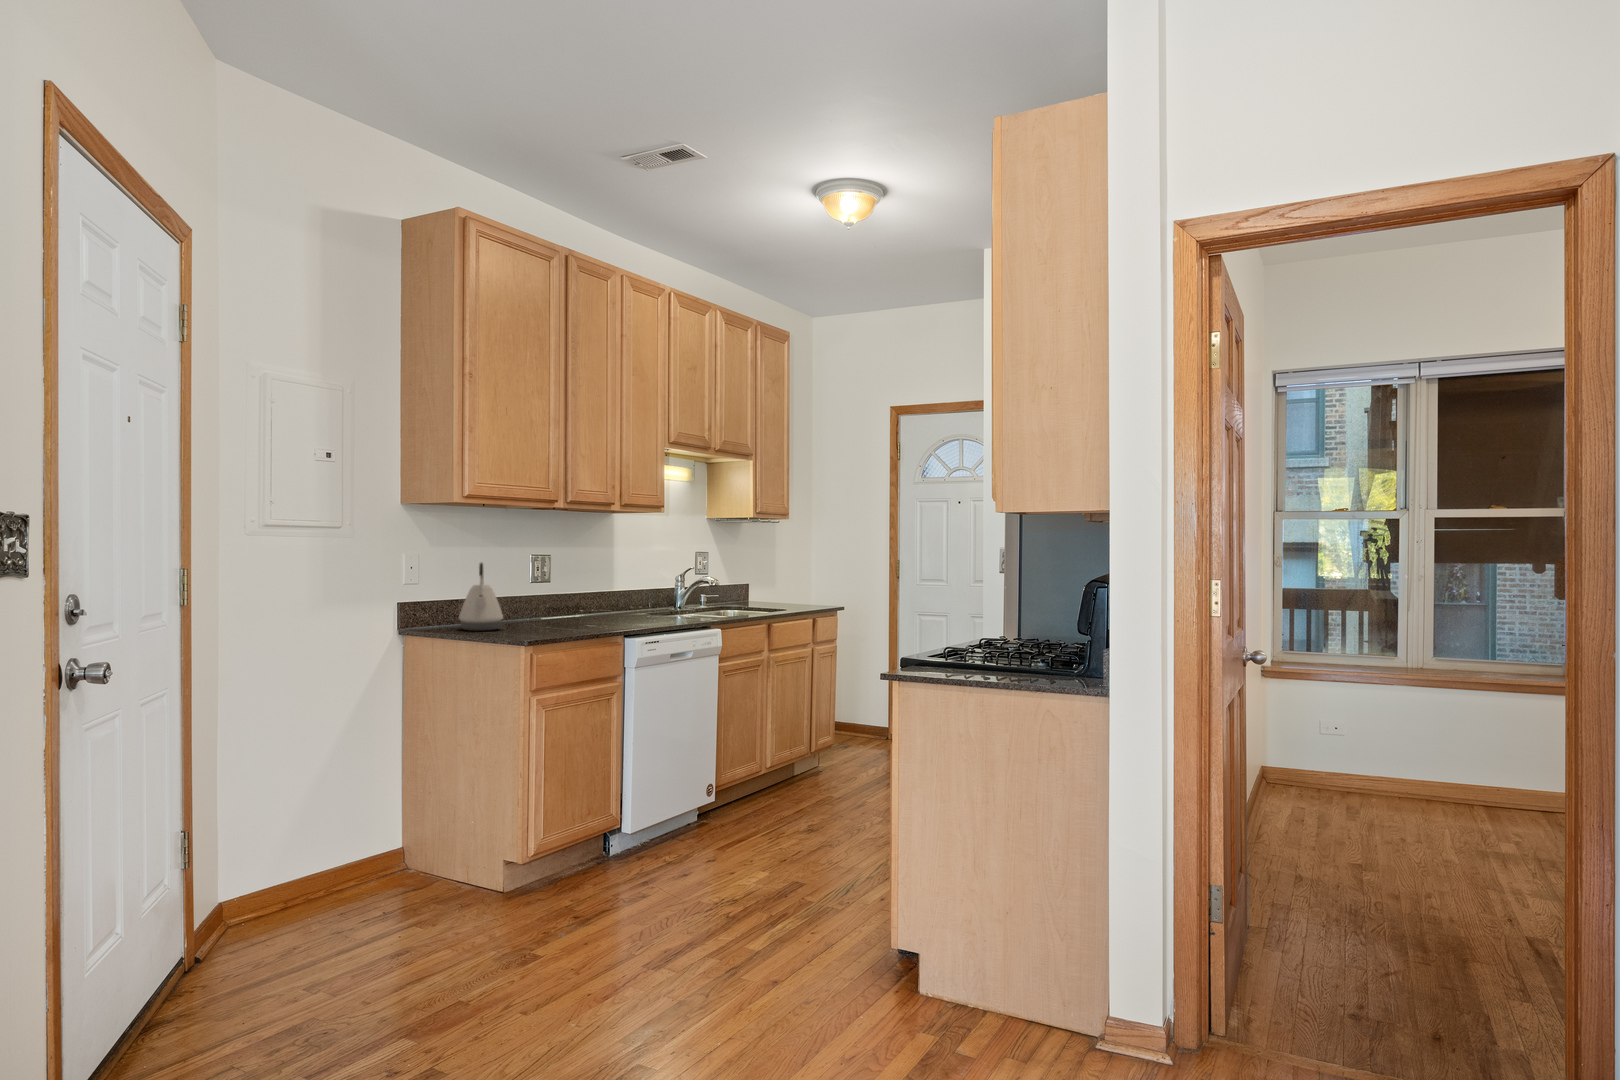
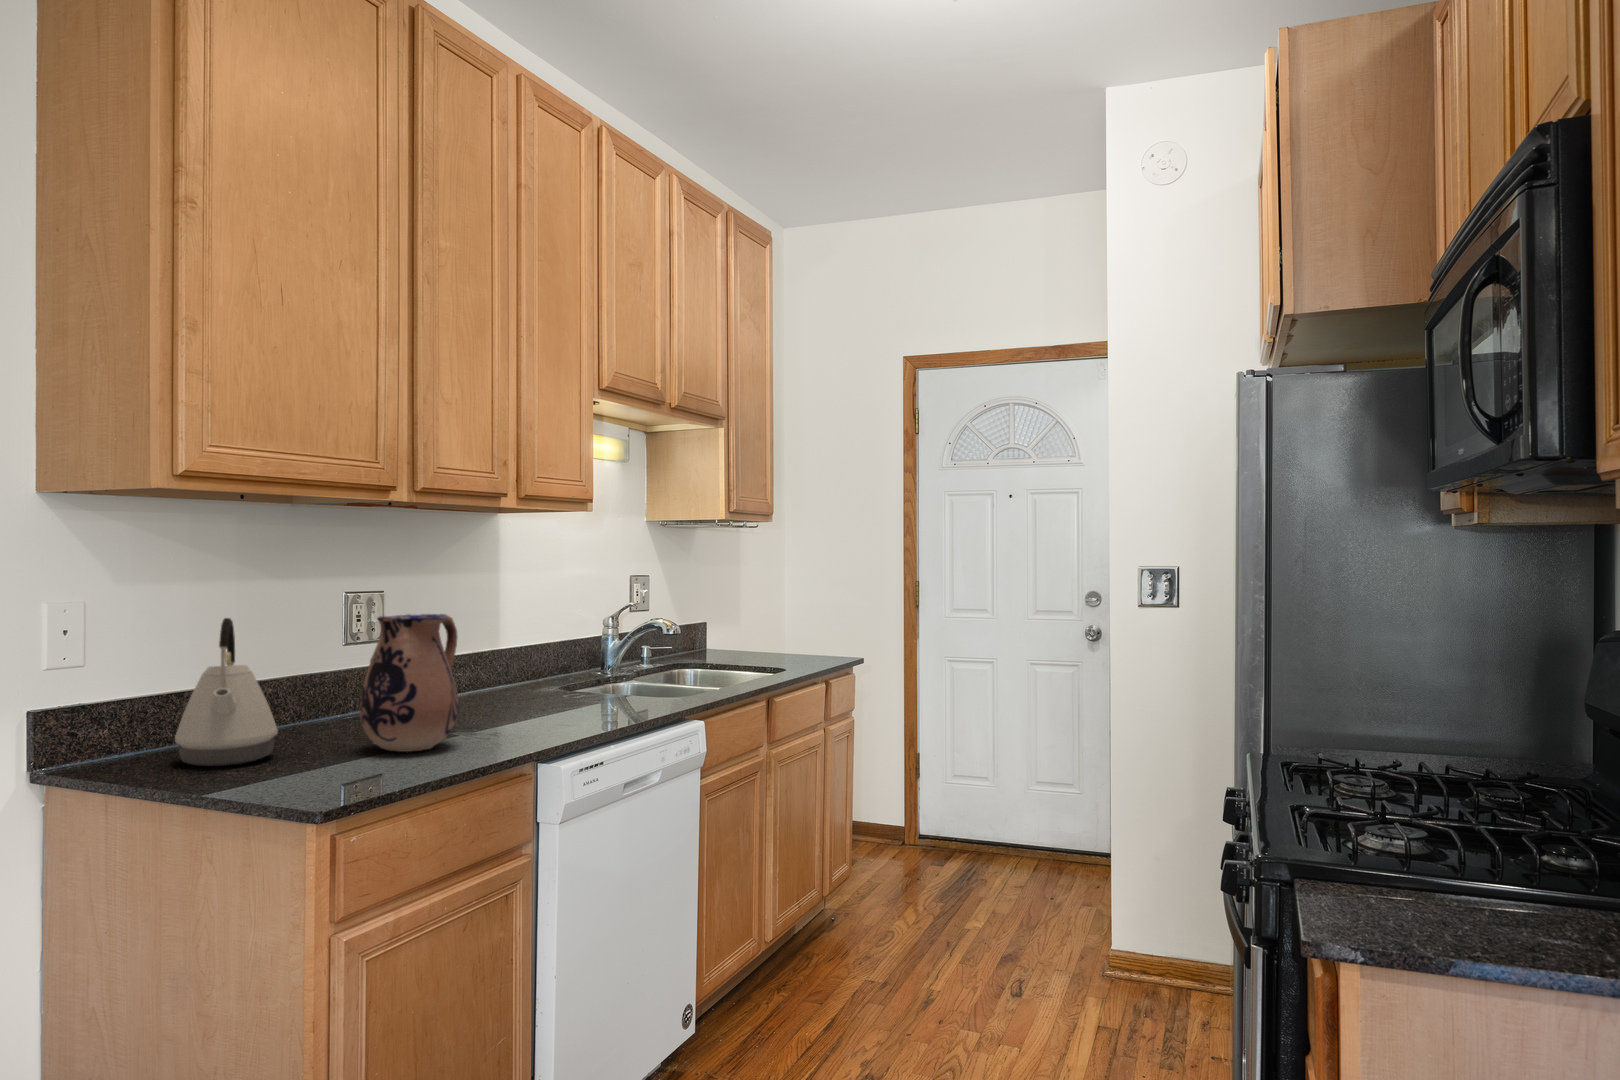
ceramic pitcher: none [540,564,587,630] -> present [360,614,459,752]

